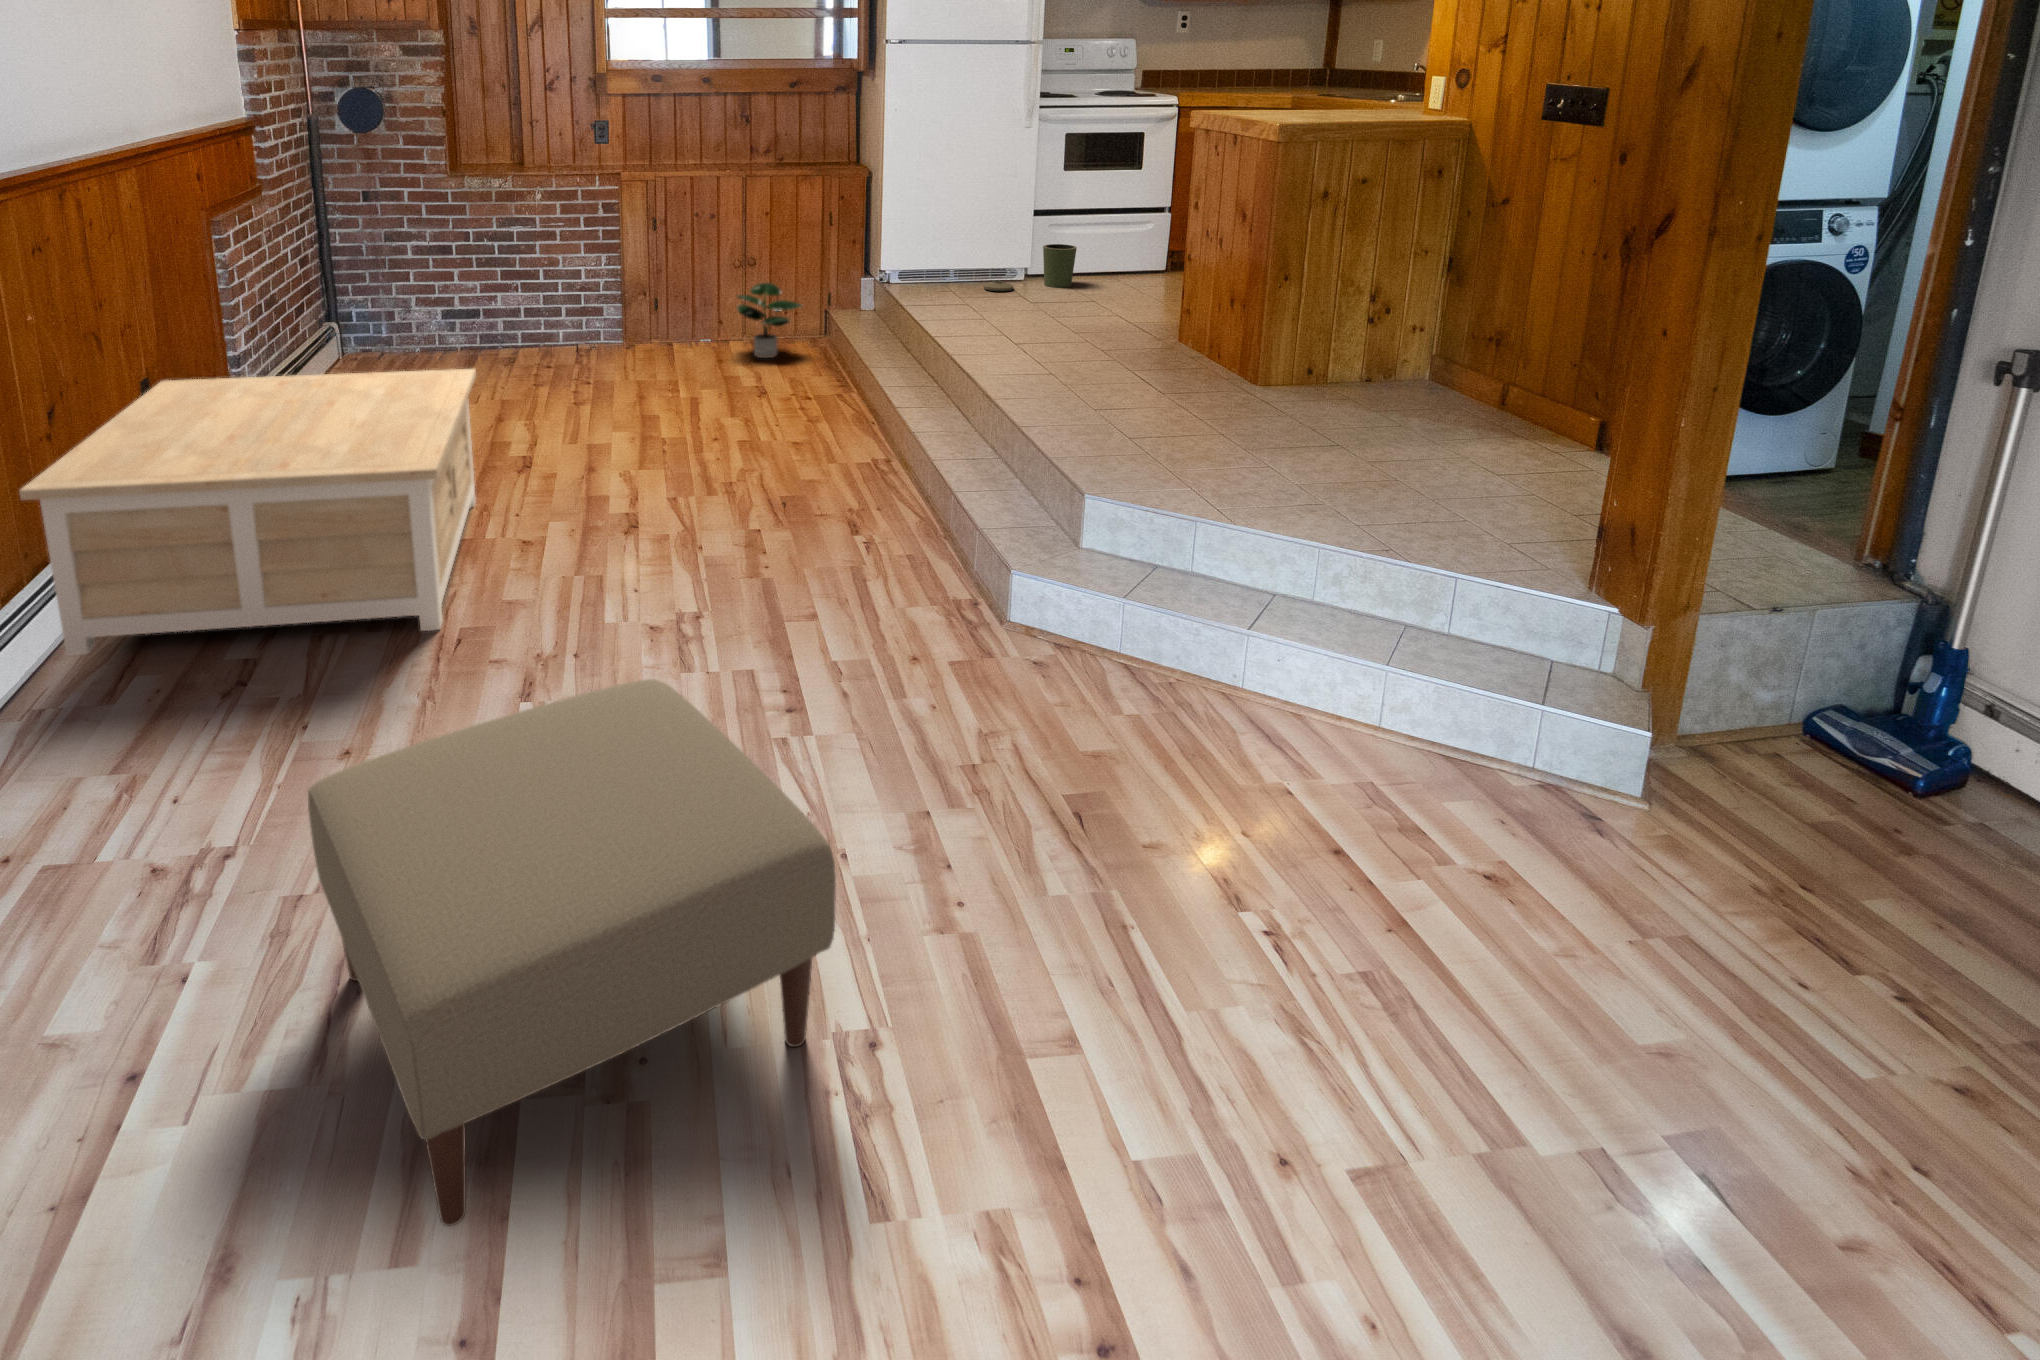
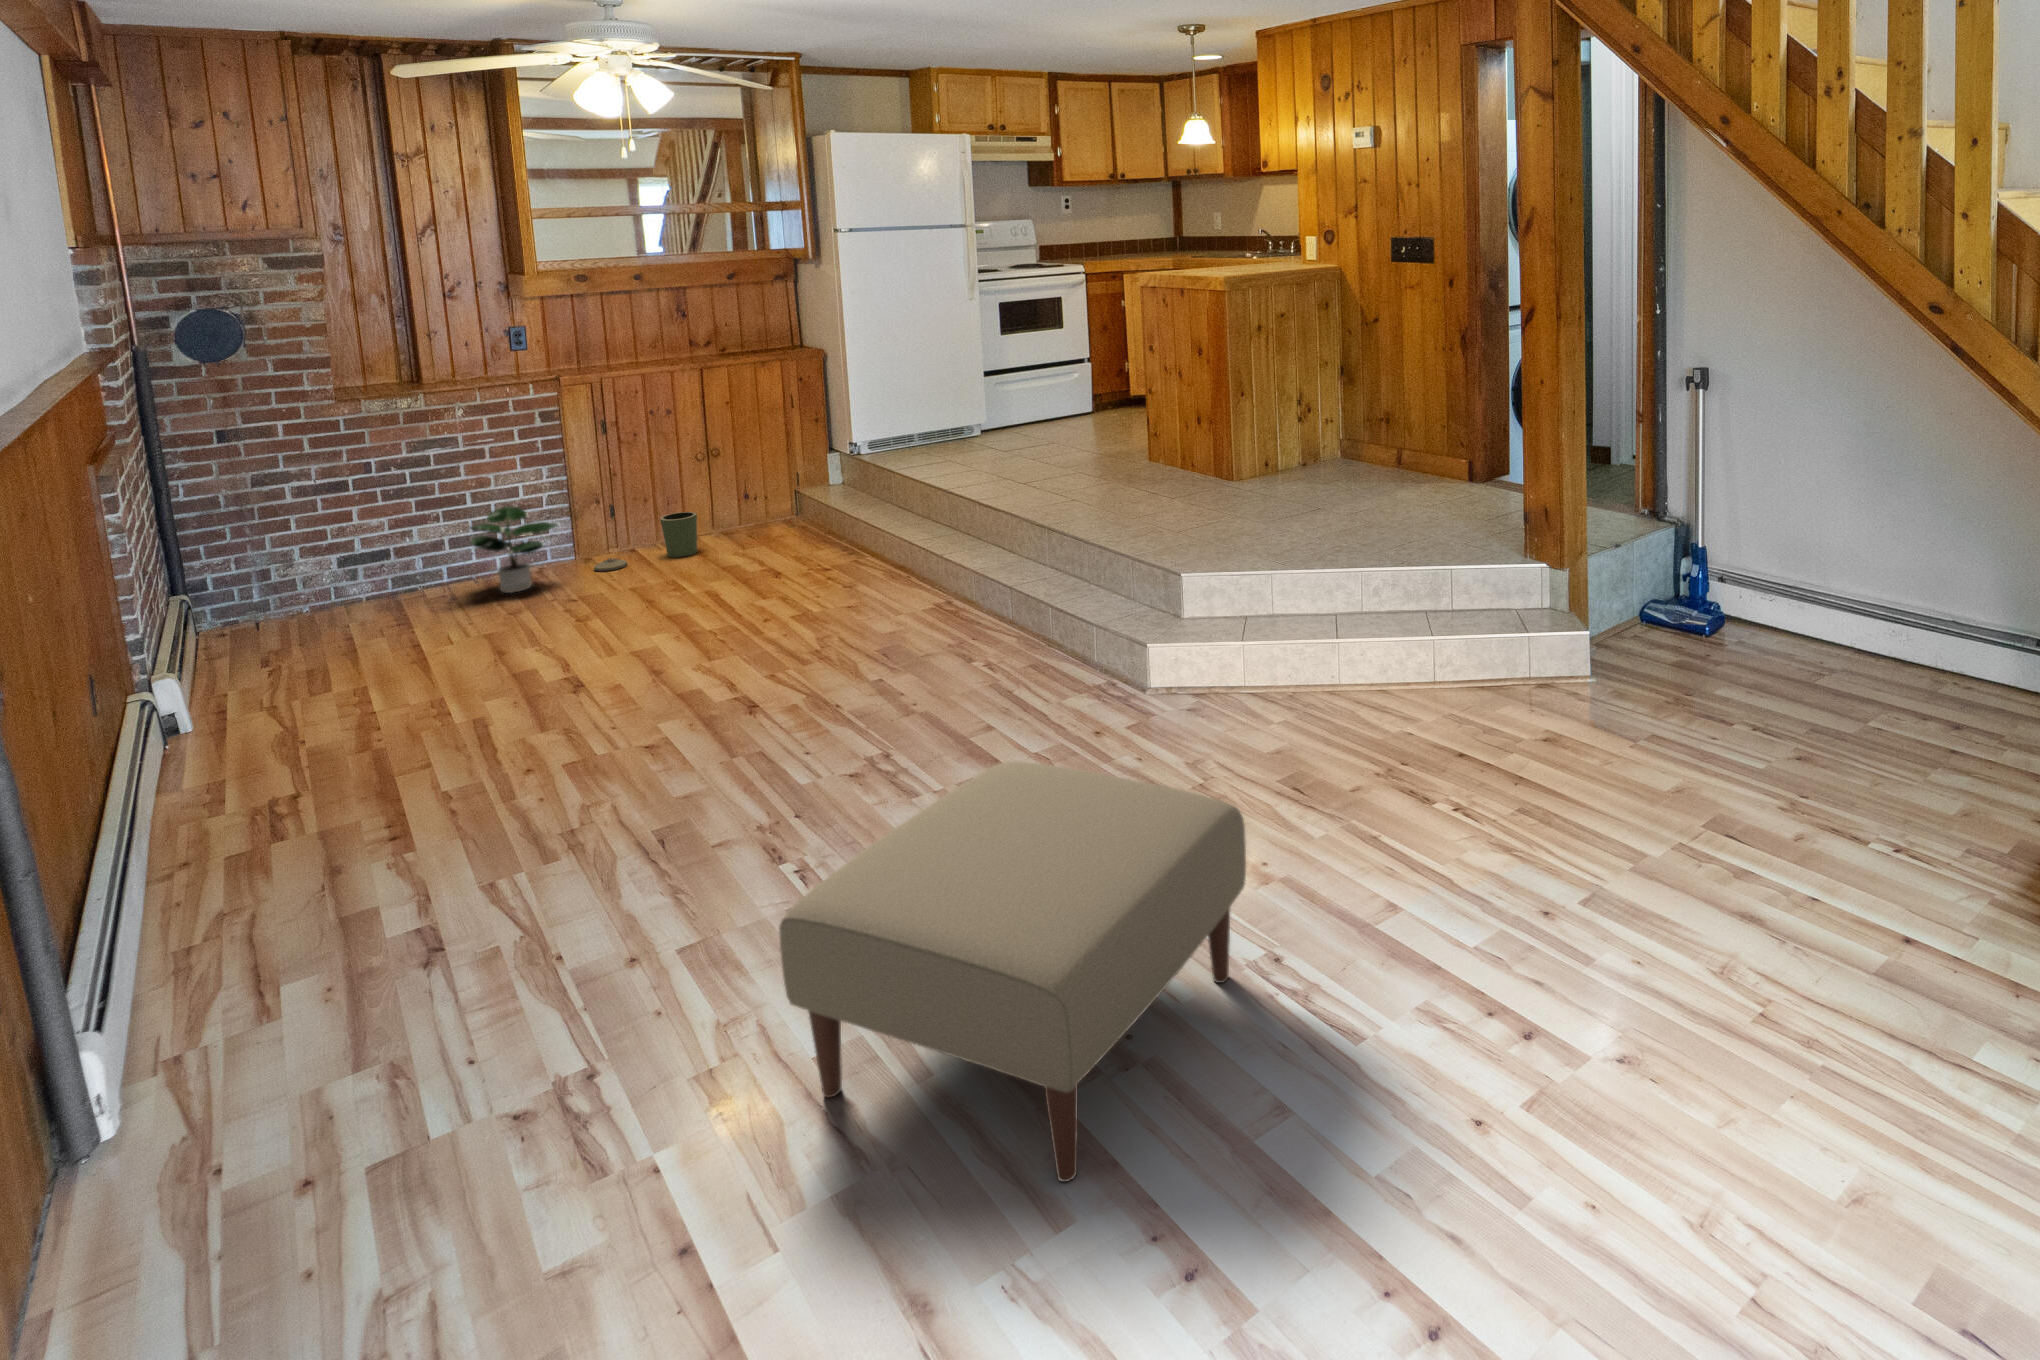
trash can: present [984,244,1077,291] -> present [594,512,697,571]
potted plant: present [737,283,802,358] -> present [468,507,557,593]
coffee table: present [19,369,476,655] -> none [78,587,633,1015]

